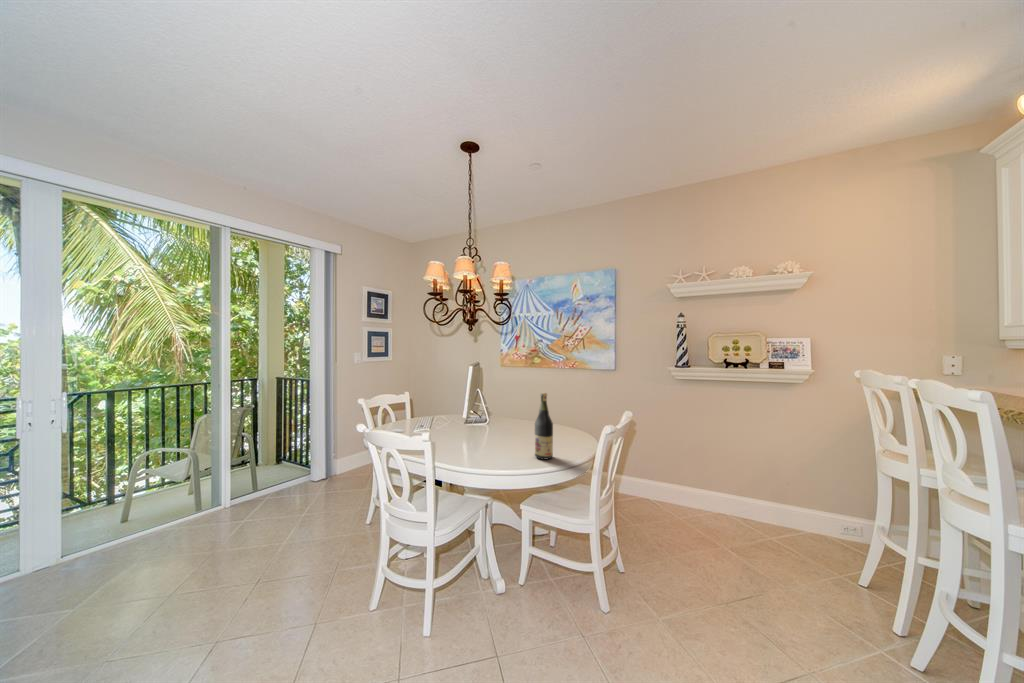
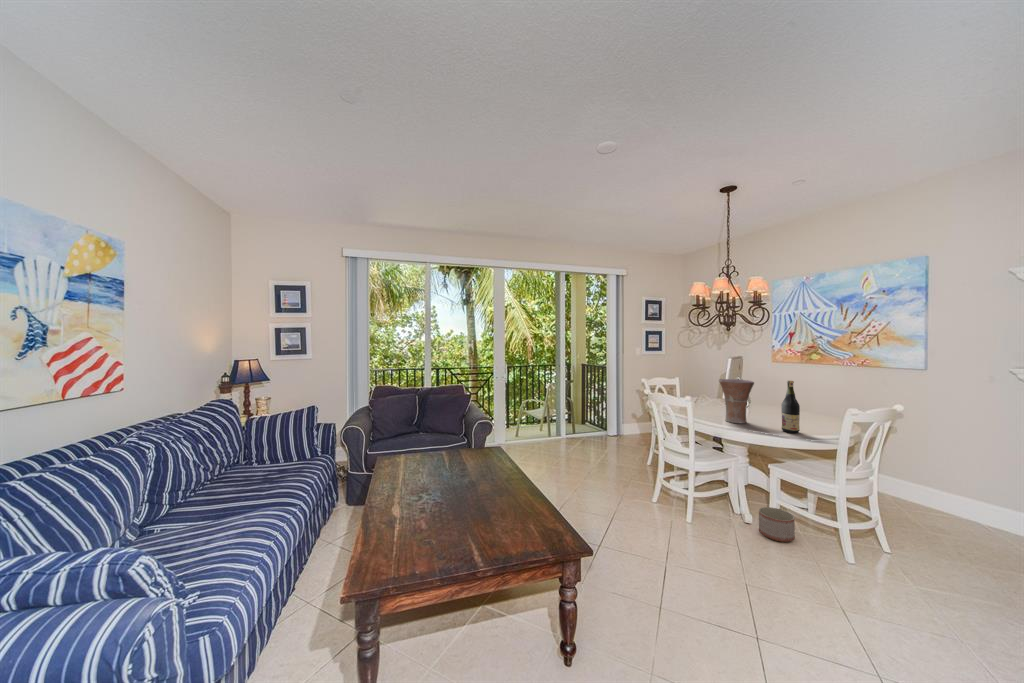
vase: none [462,393,503,454] -> present [719,379,754,423]
planter: none [511,555,548,606] -> present [759,507,795,542]

